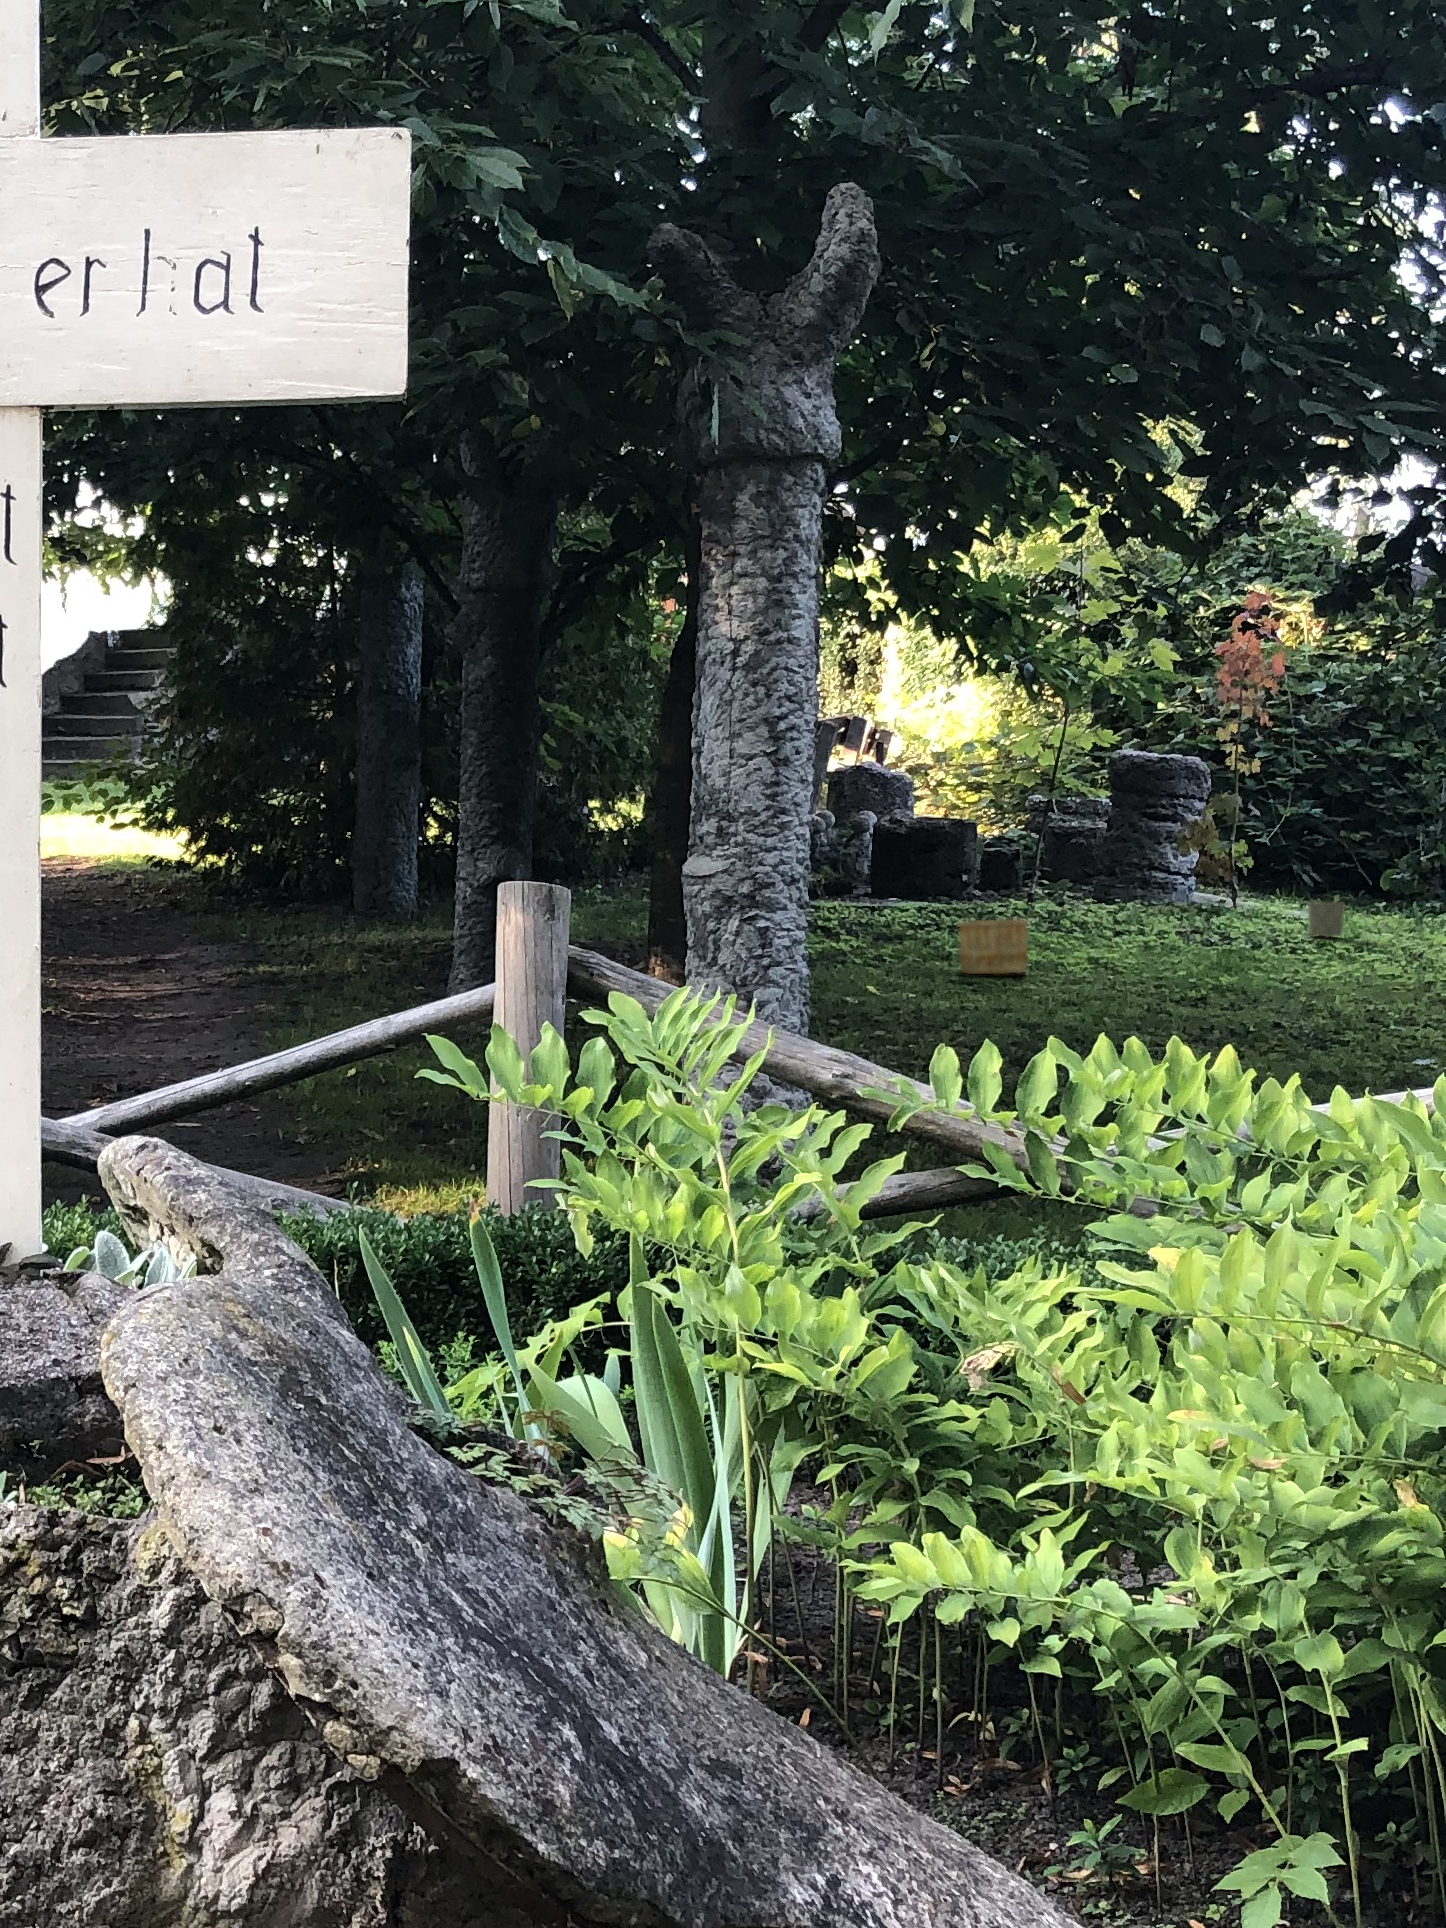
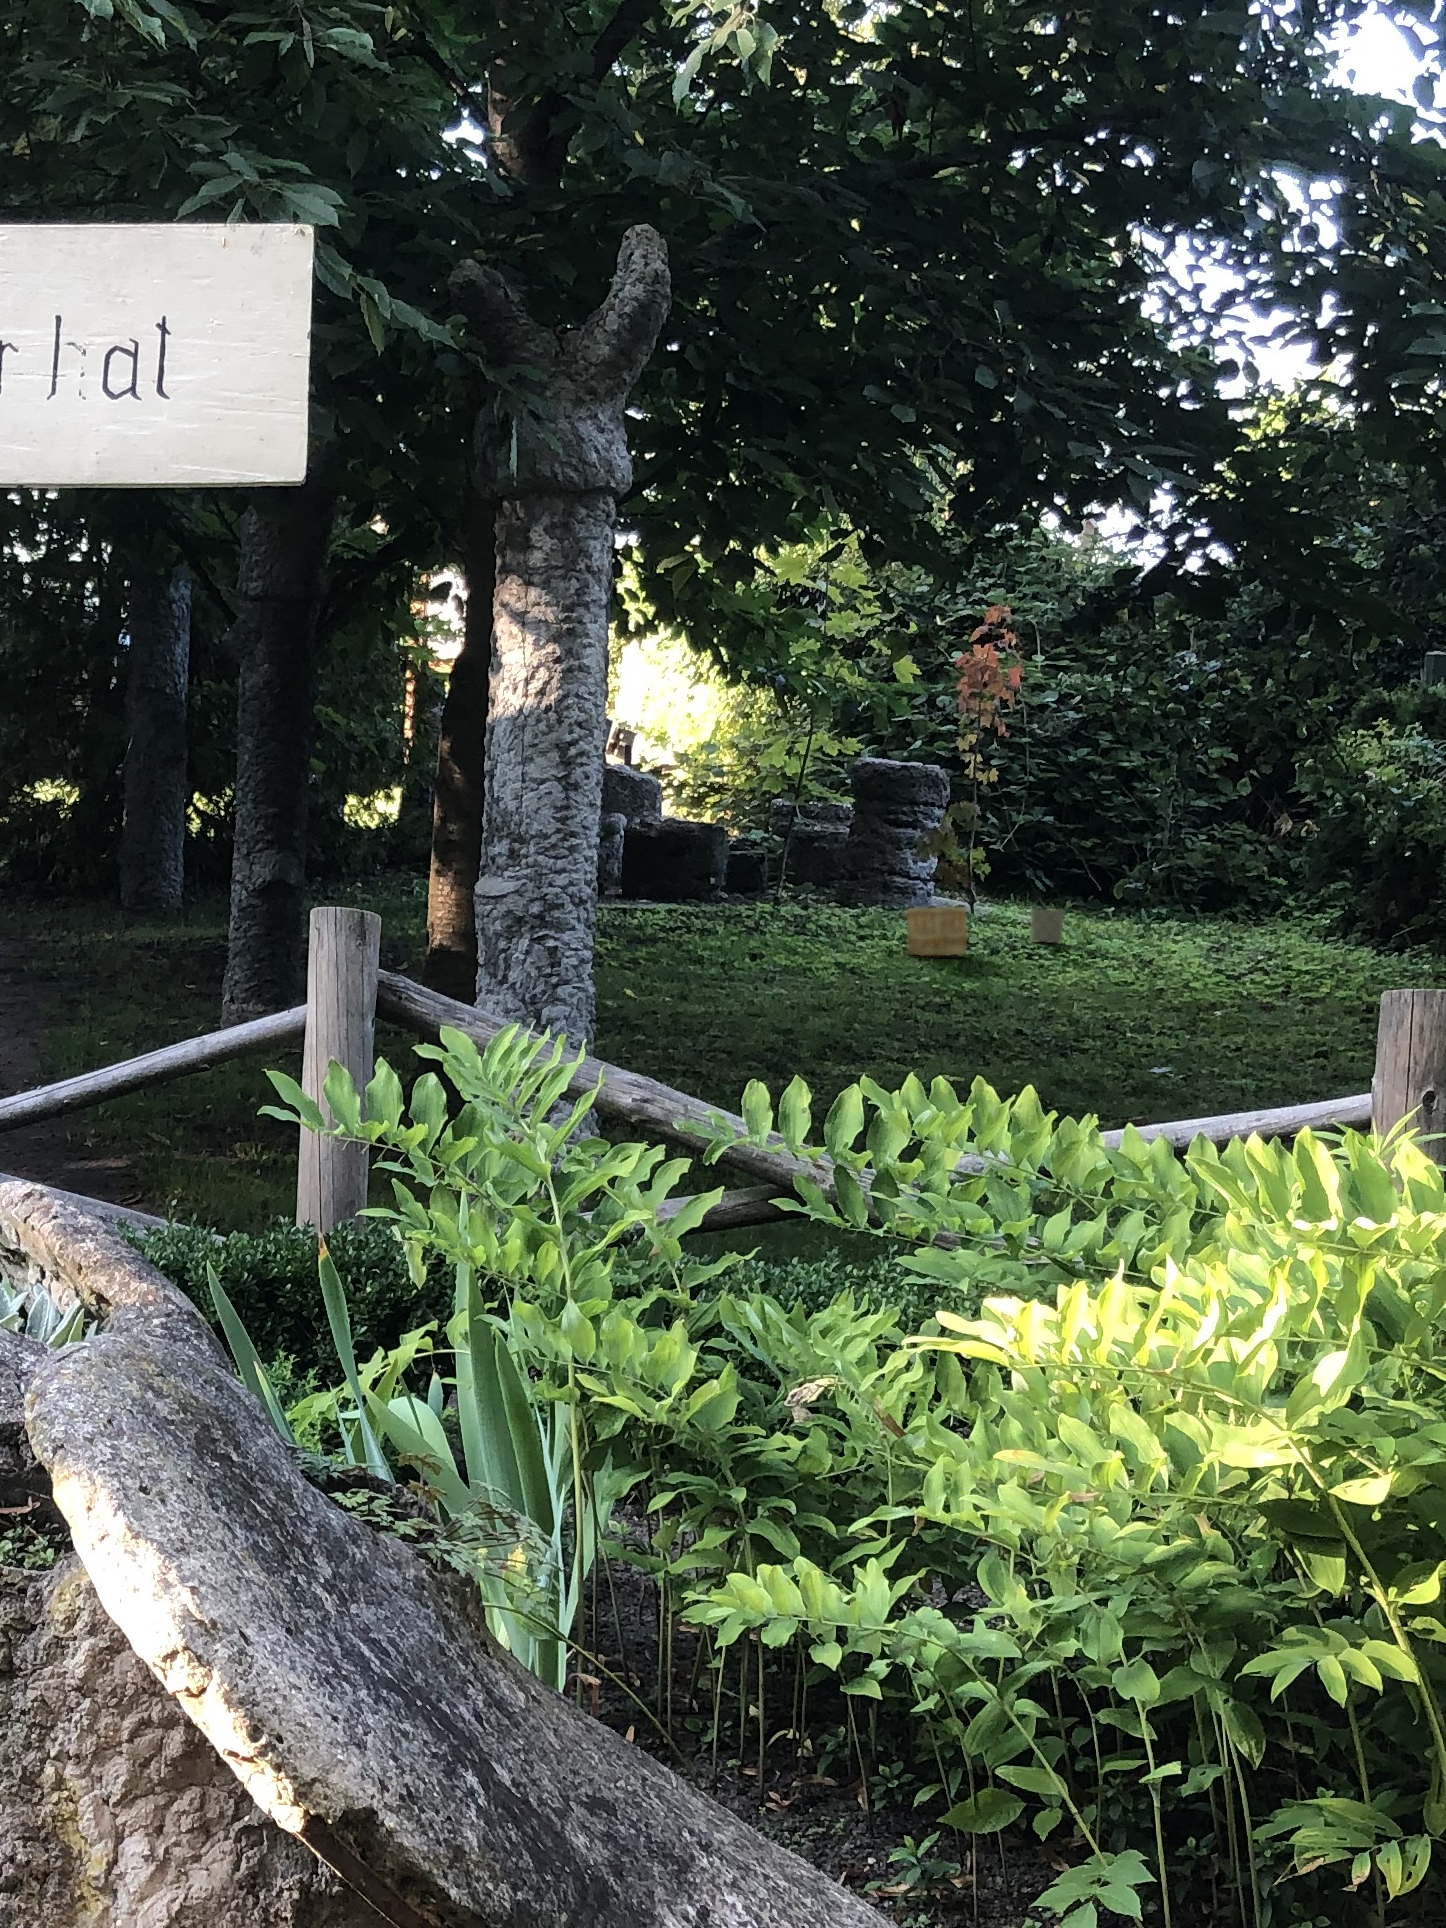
wooden bucket: present [958,919,1028,974] -> present [906,907,967,956]

